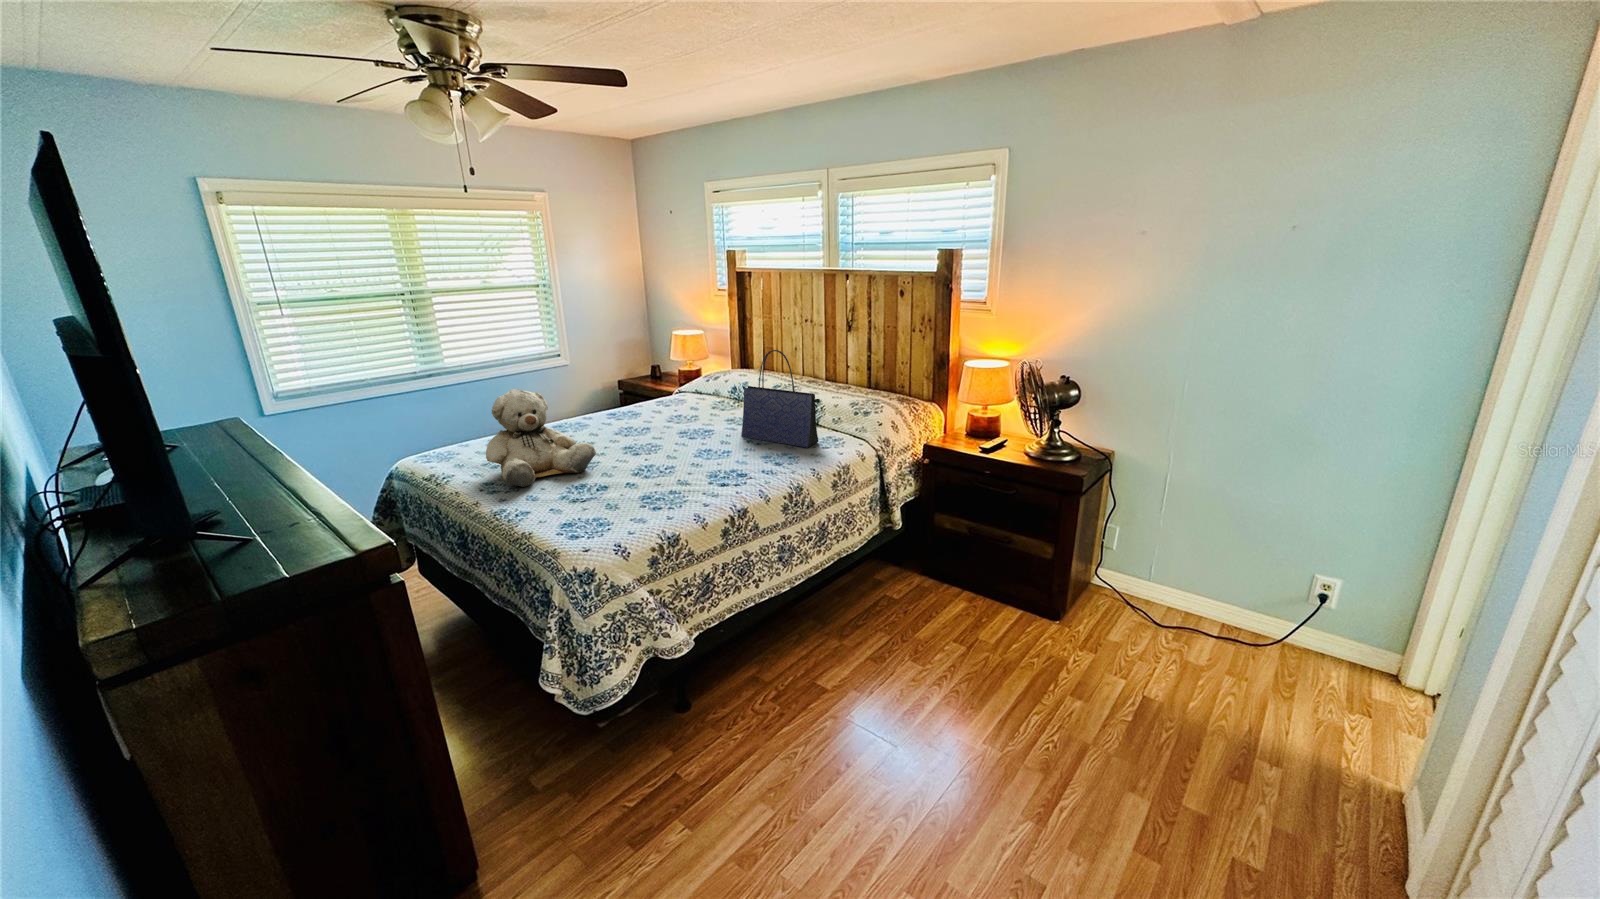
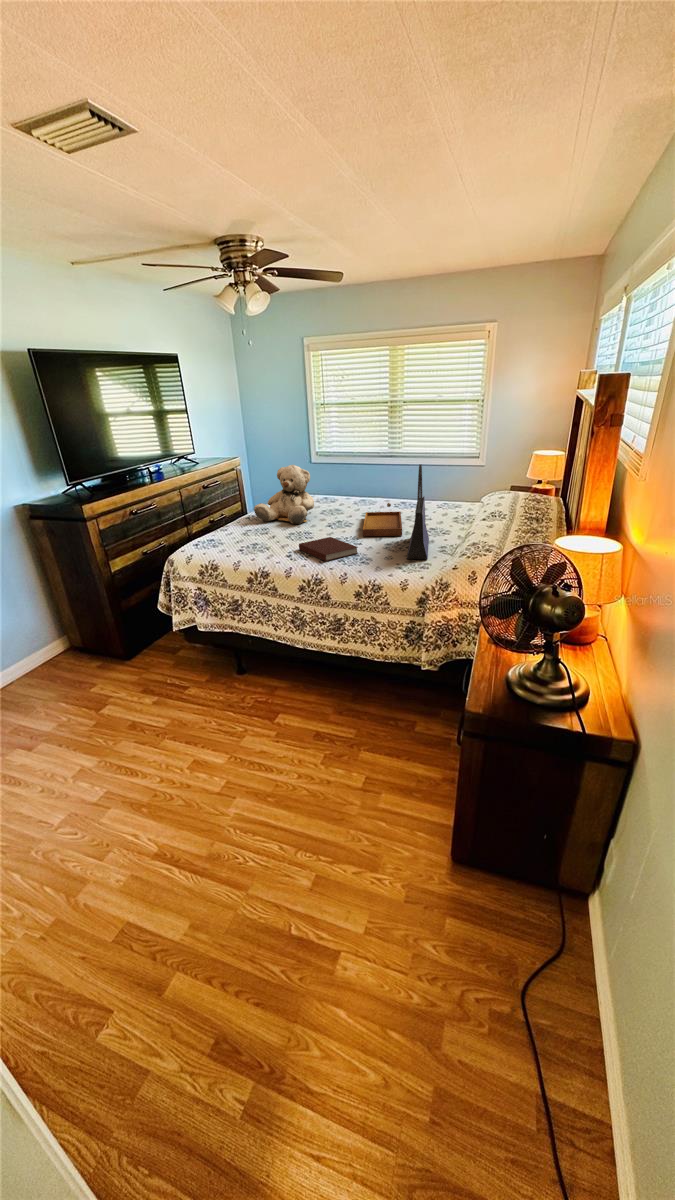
tray: none [629,407,730,450] -> present [363,503,402,536]
notebook: none [697,454,768,484] -> present [299,537,358,561]

